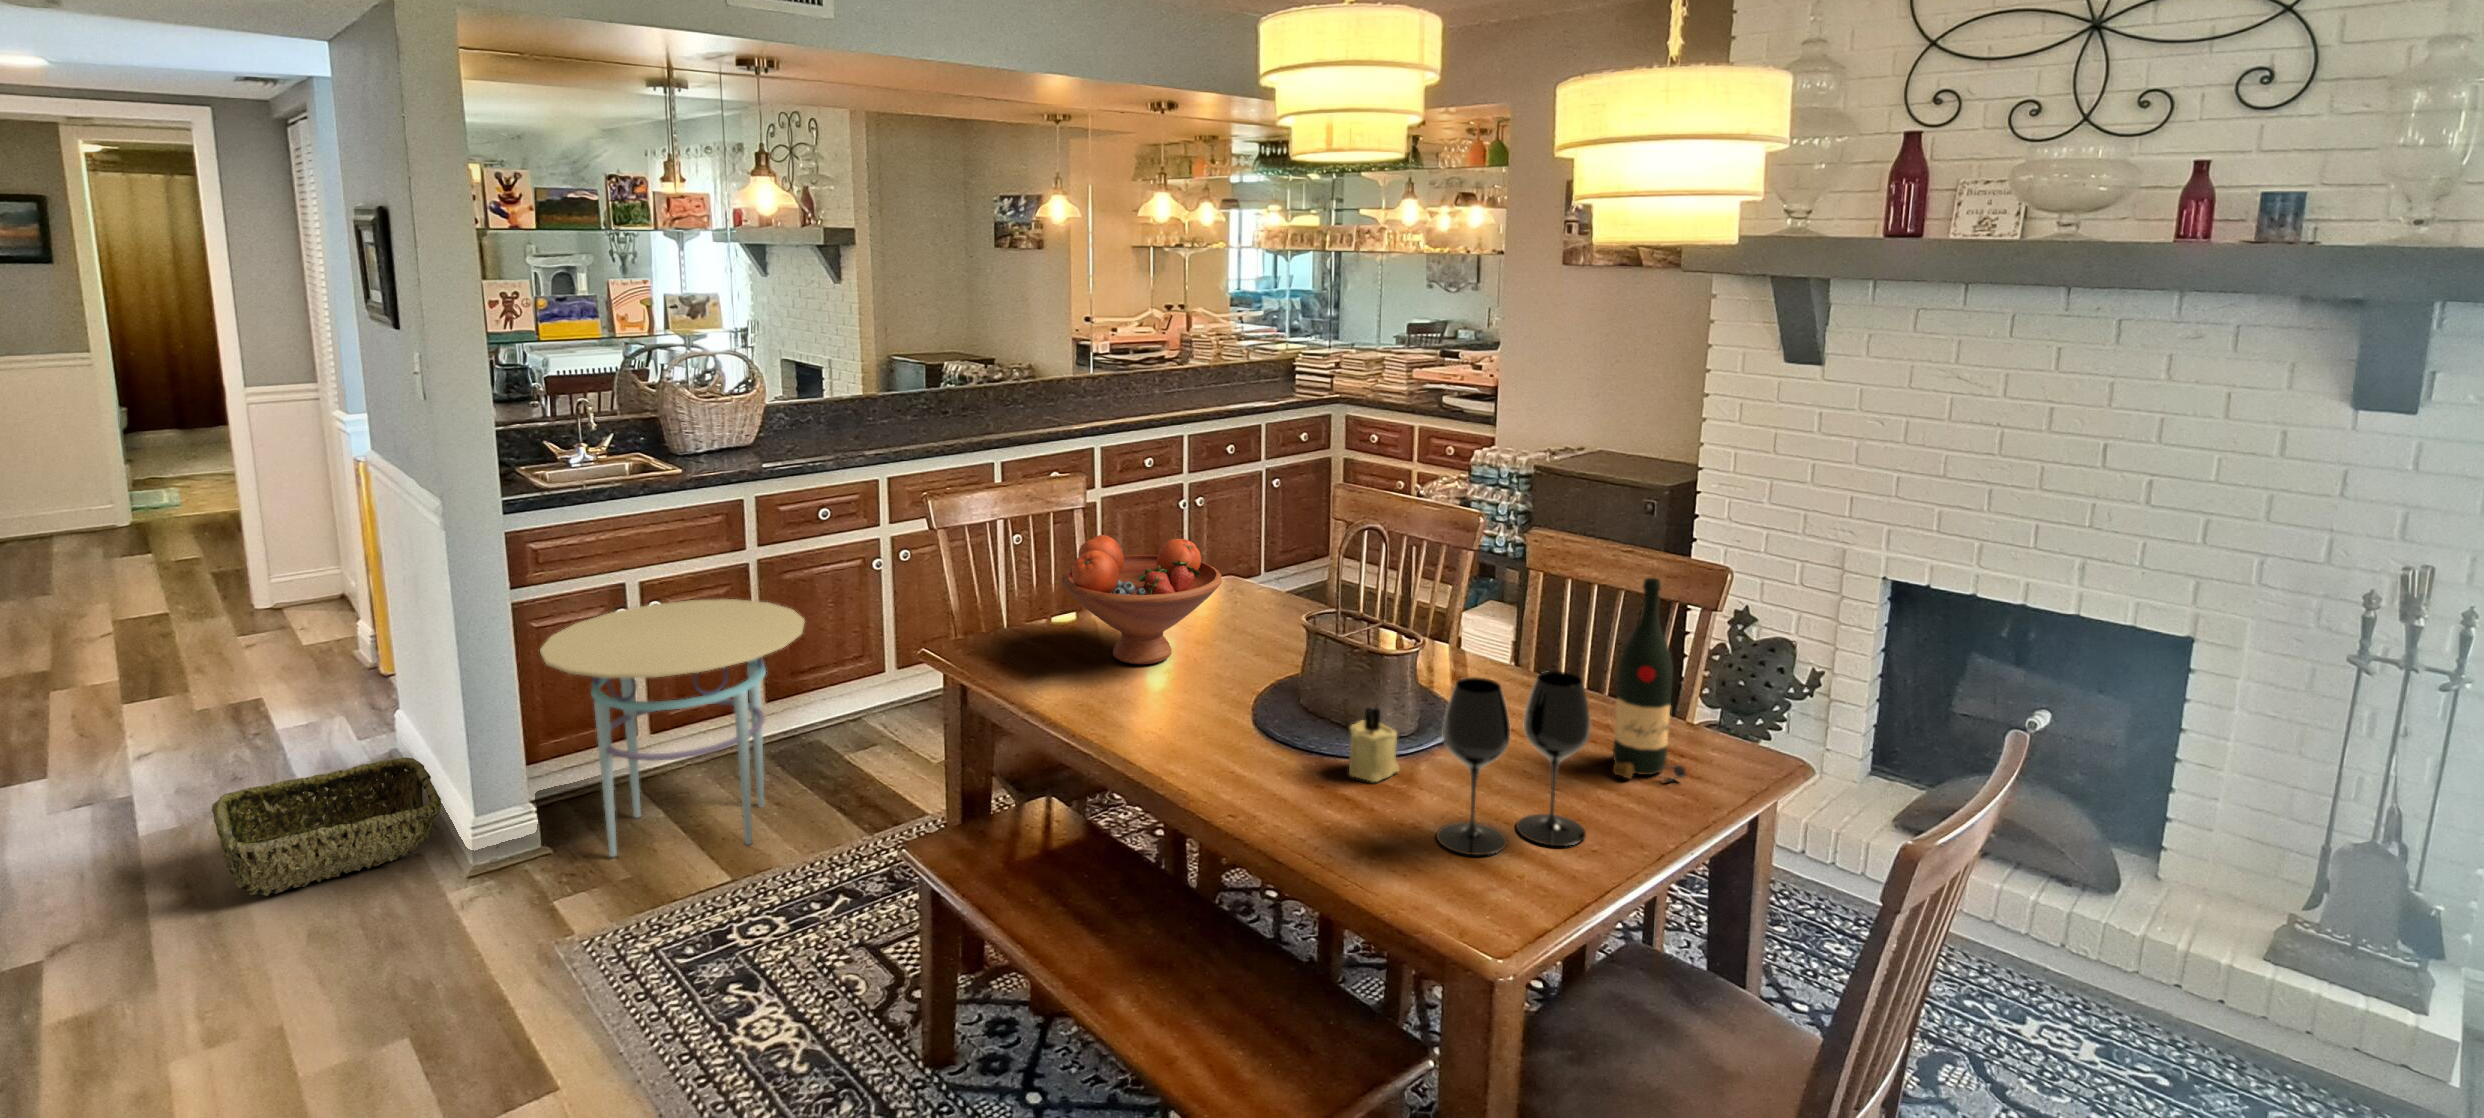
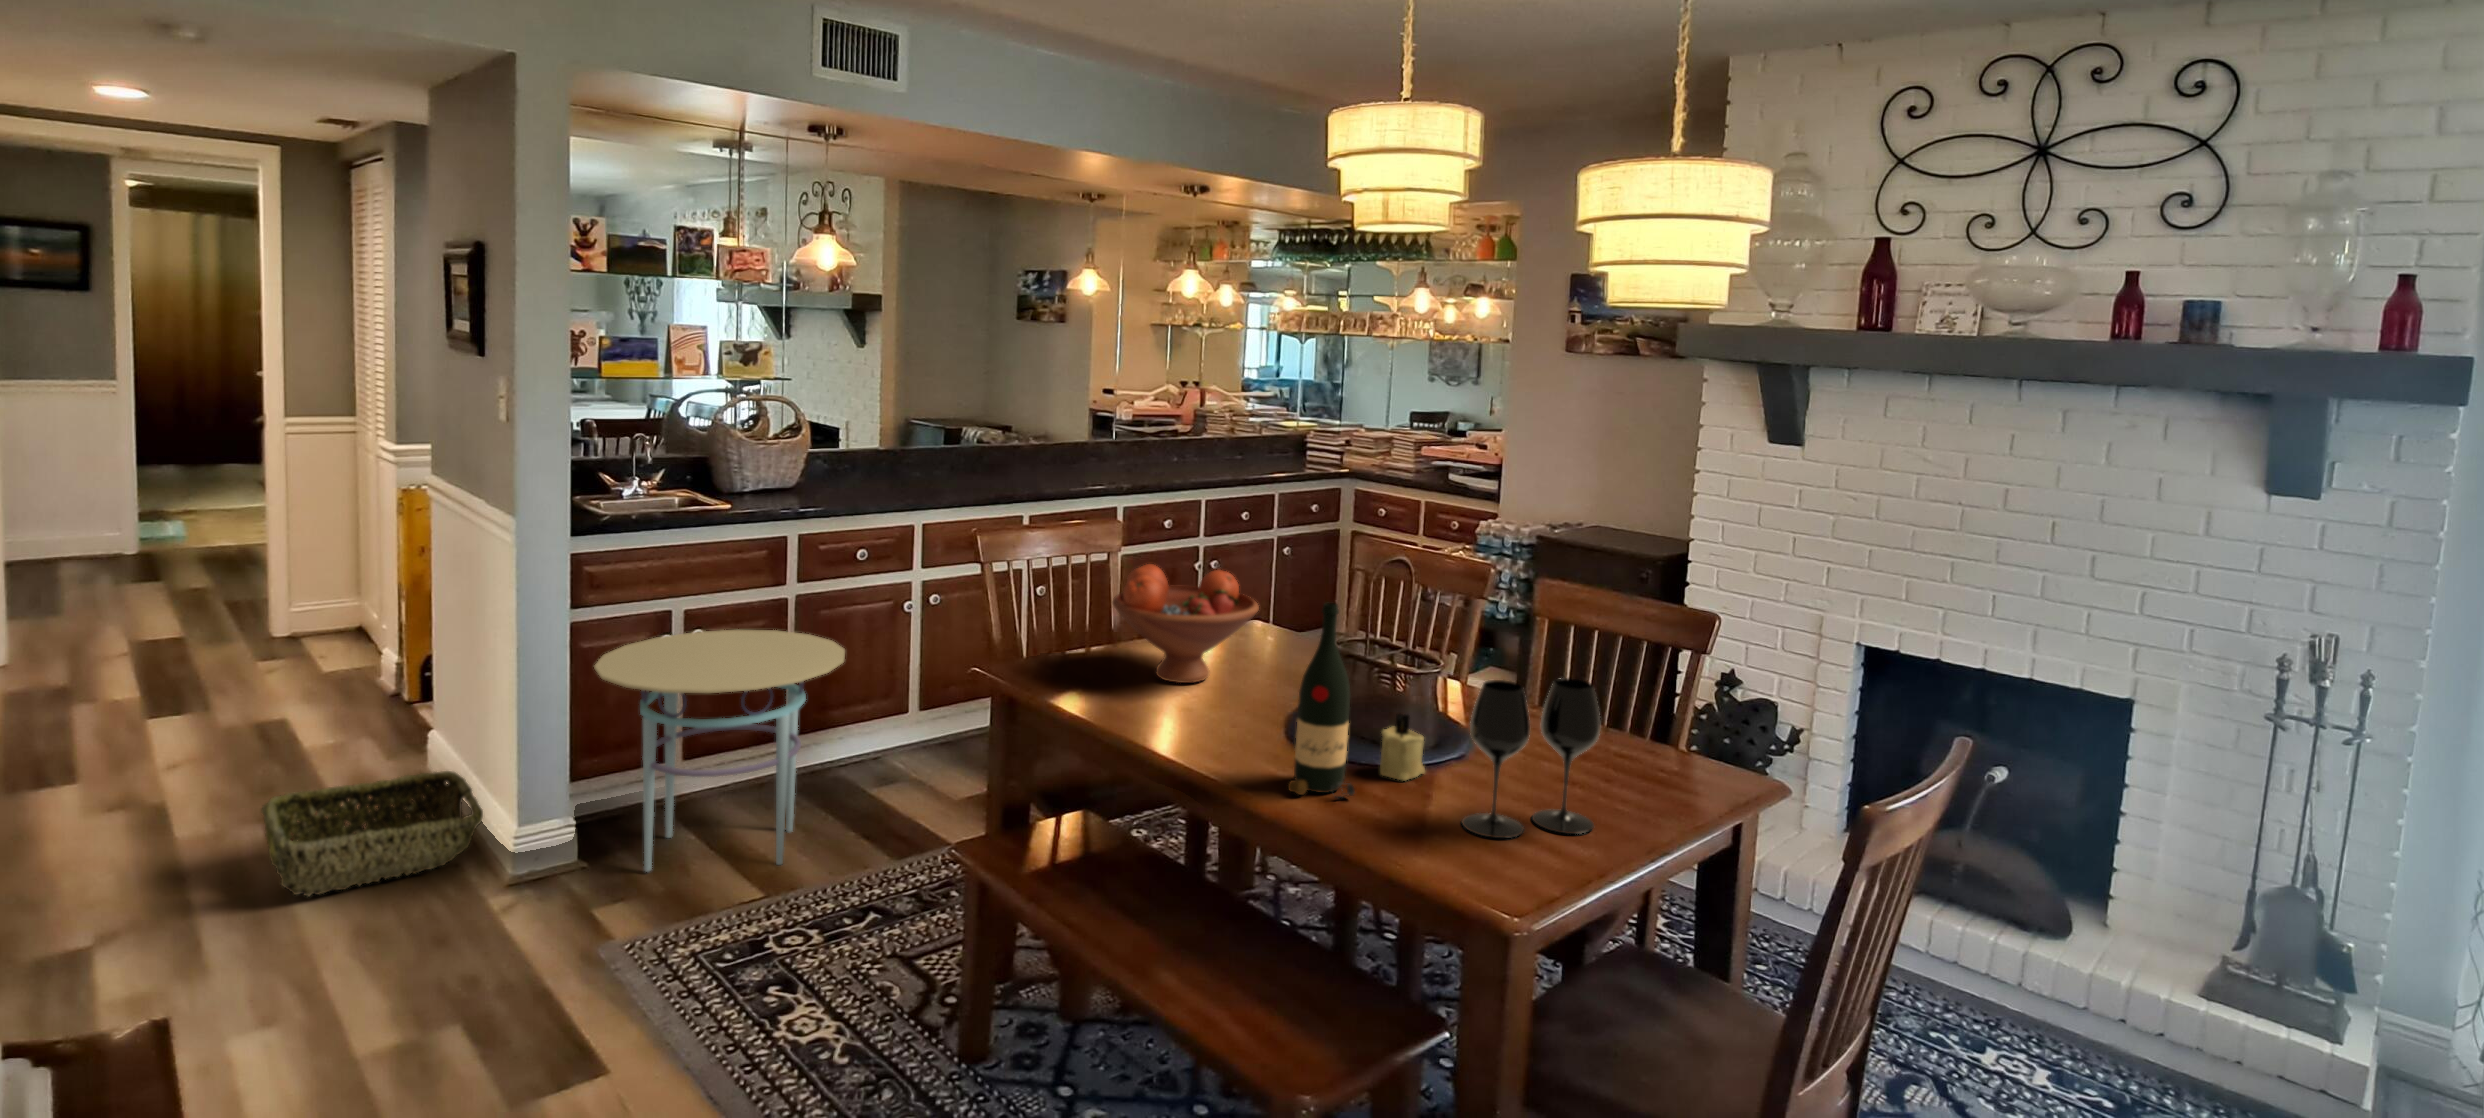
wine bottle: present [1613,578,1686,778] -> present [1288,603,1355,797]

